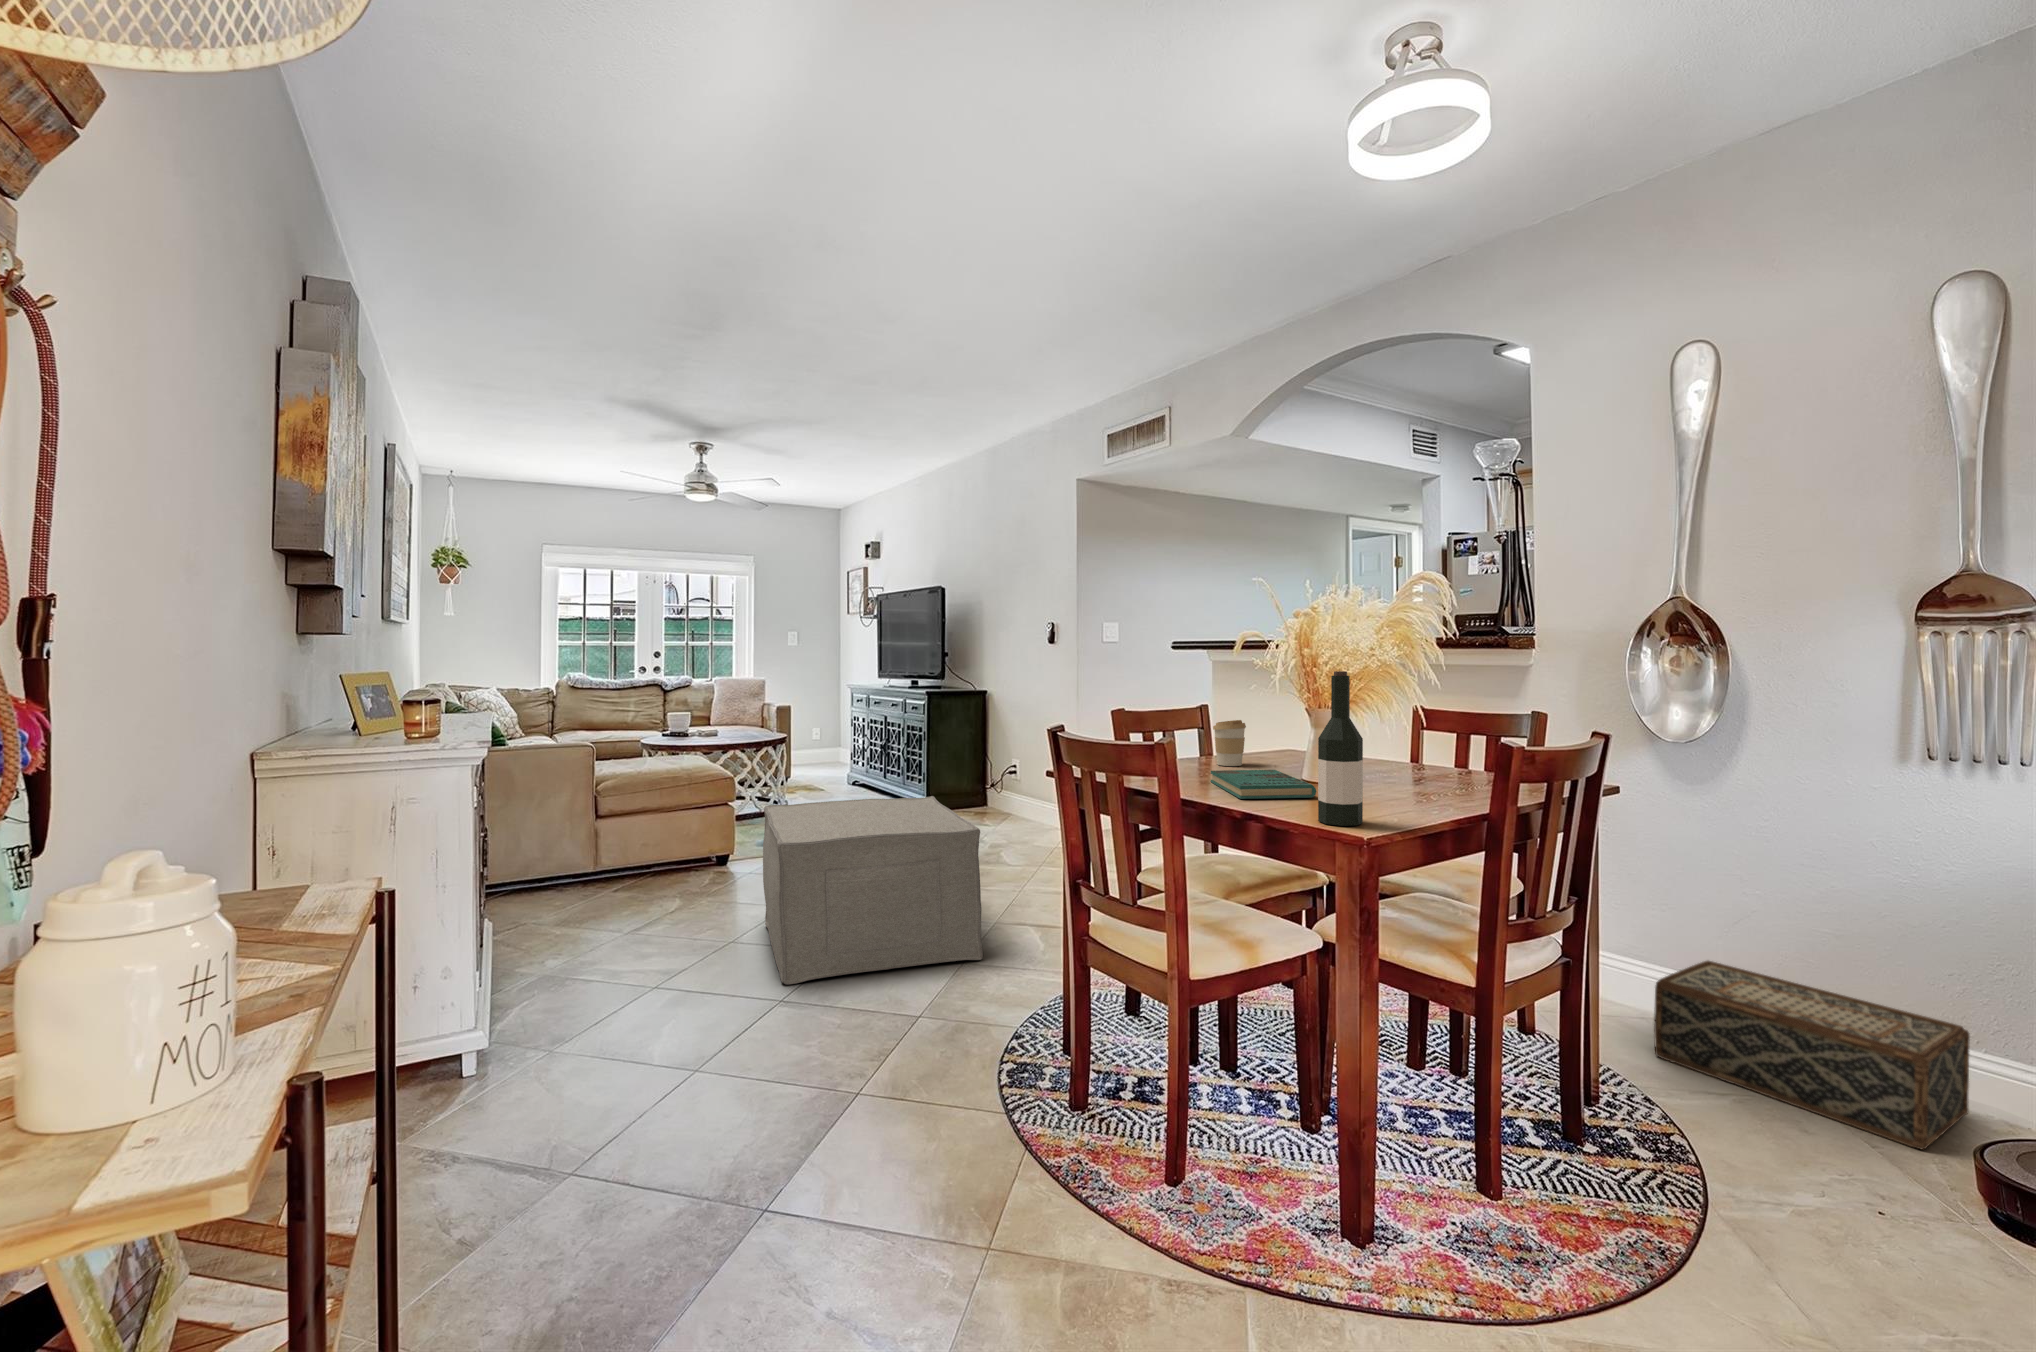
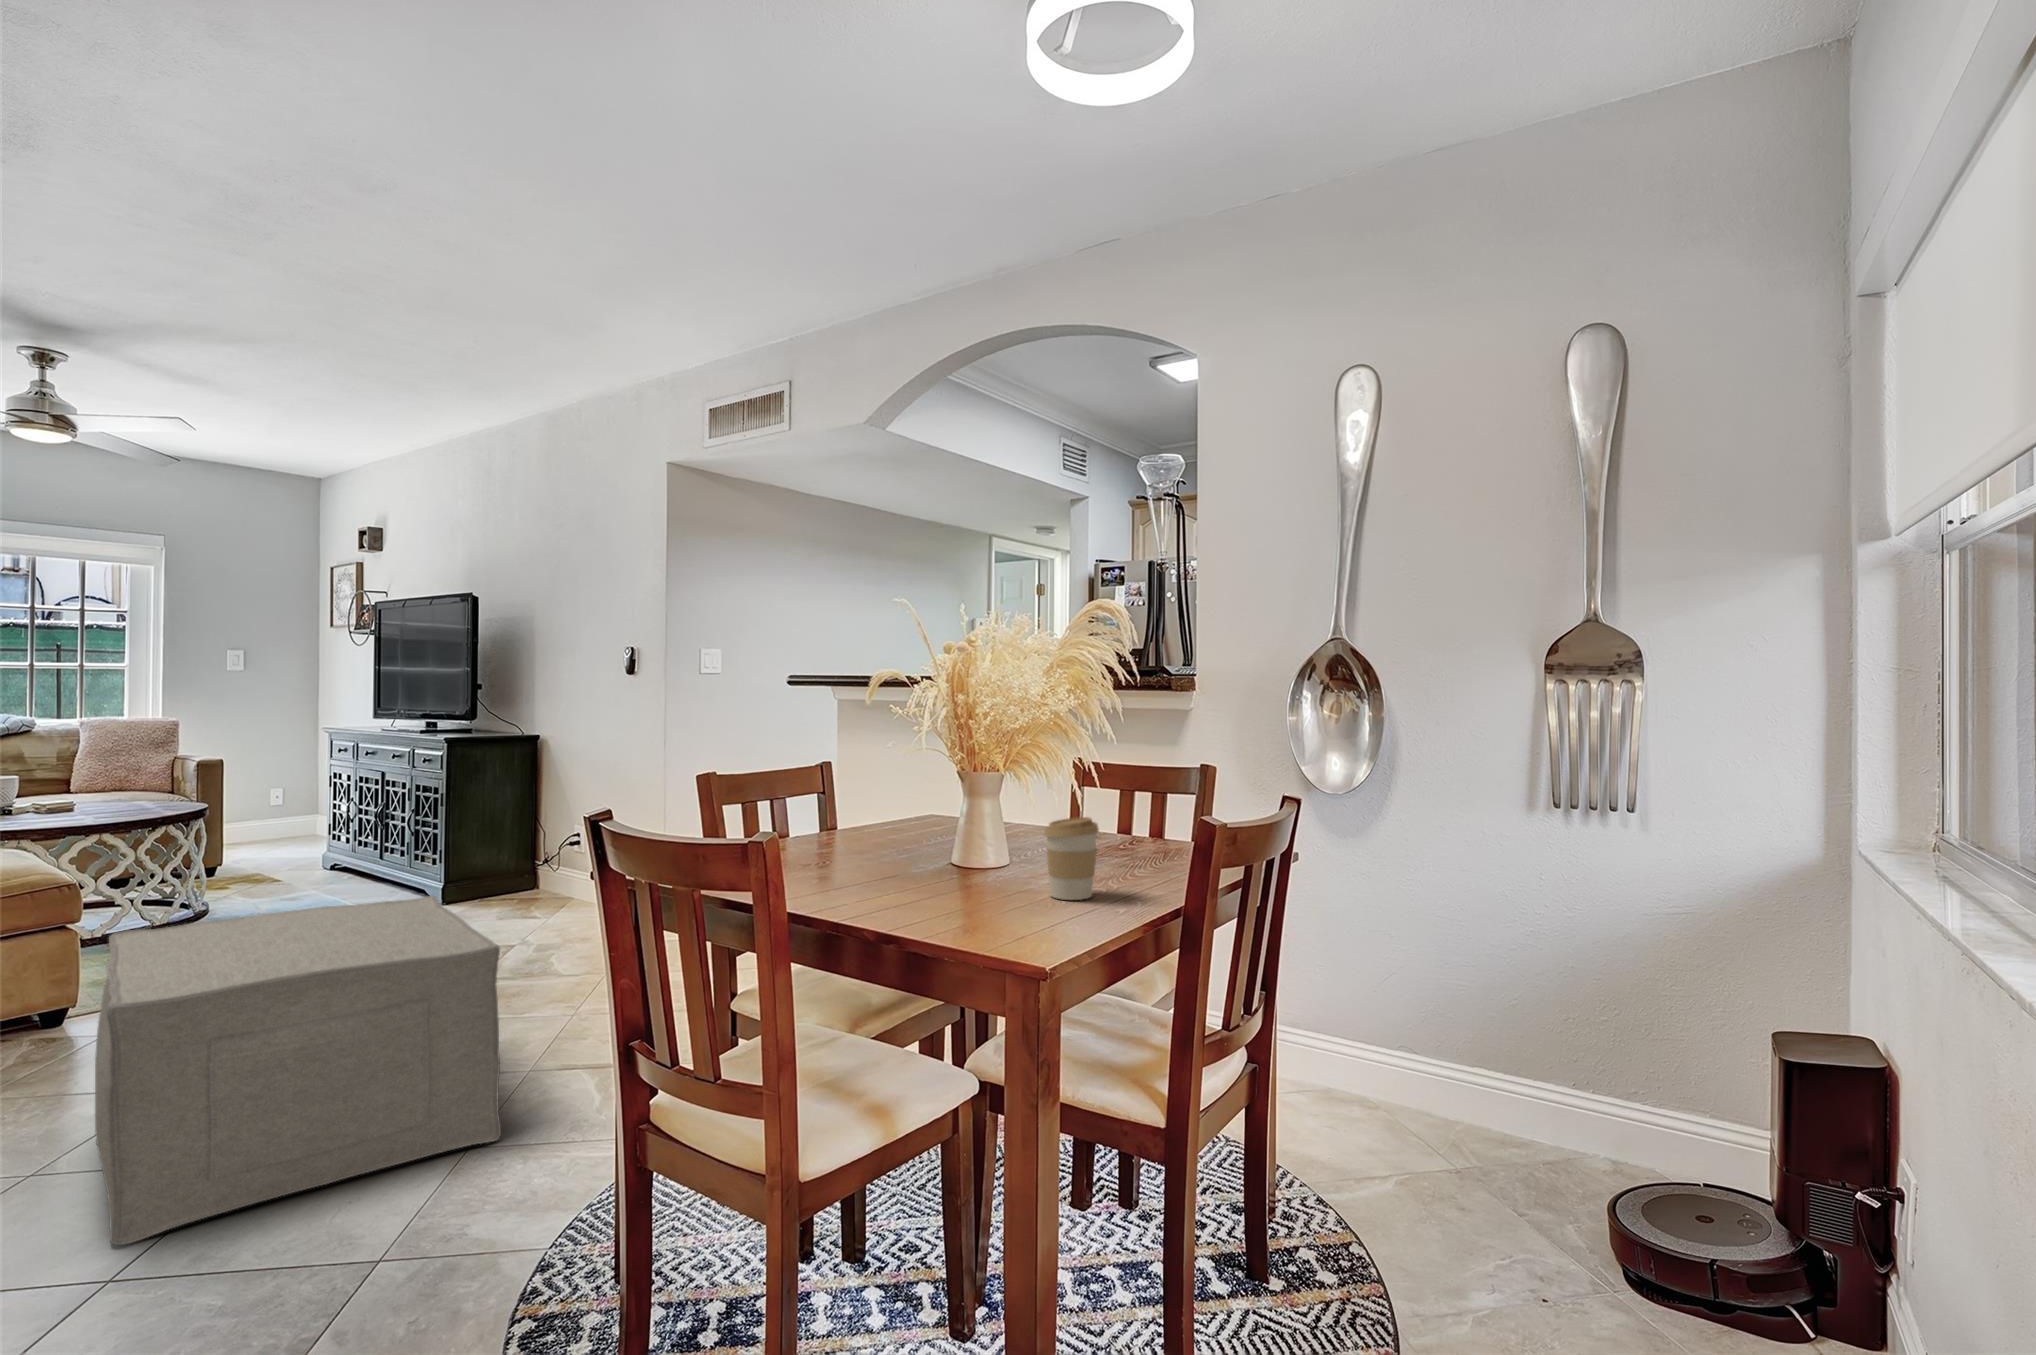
wine bottle: present [1318,671,1363,826] -> none [977,722,1033,930]
coffee cup: present [1213,720,1246,766] -> present [1044,817,1099,900]
book: present [1211,770,1316,799] -> none [835,846,972,894]
woven basket: present [1654,961,1970,1149] -> none [1319,1025,1580,1211]

